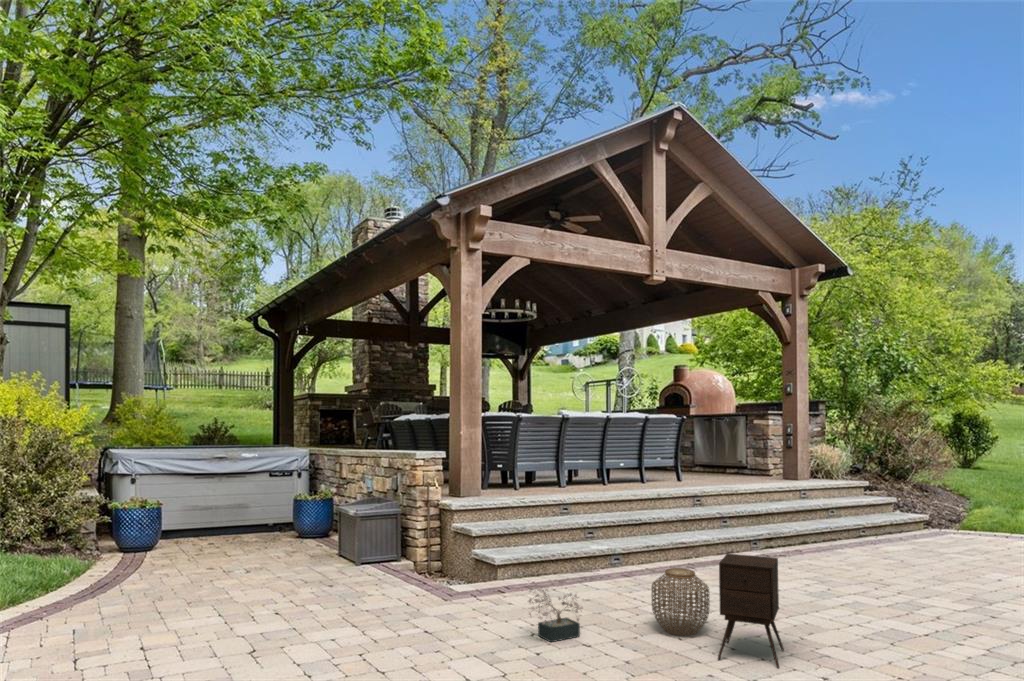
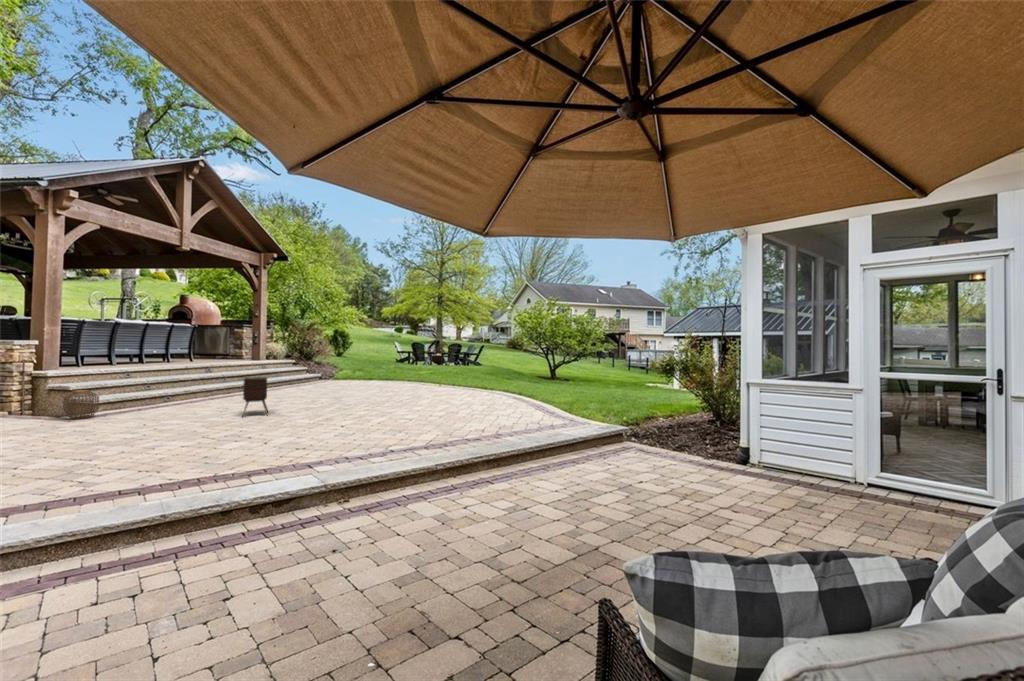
woven basket: present [652,568,709,636] -> present [63,390,99,419]
decorative plant: present [529,588,583,642] -> none [139,400,170,424]

